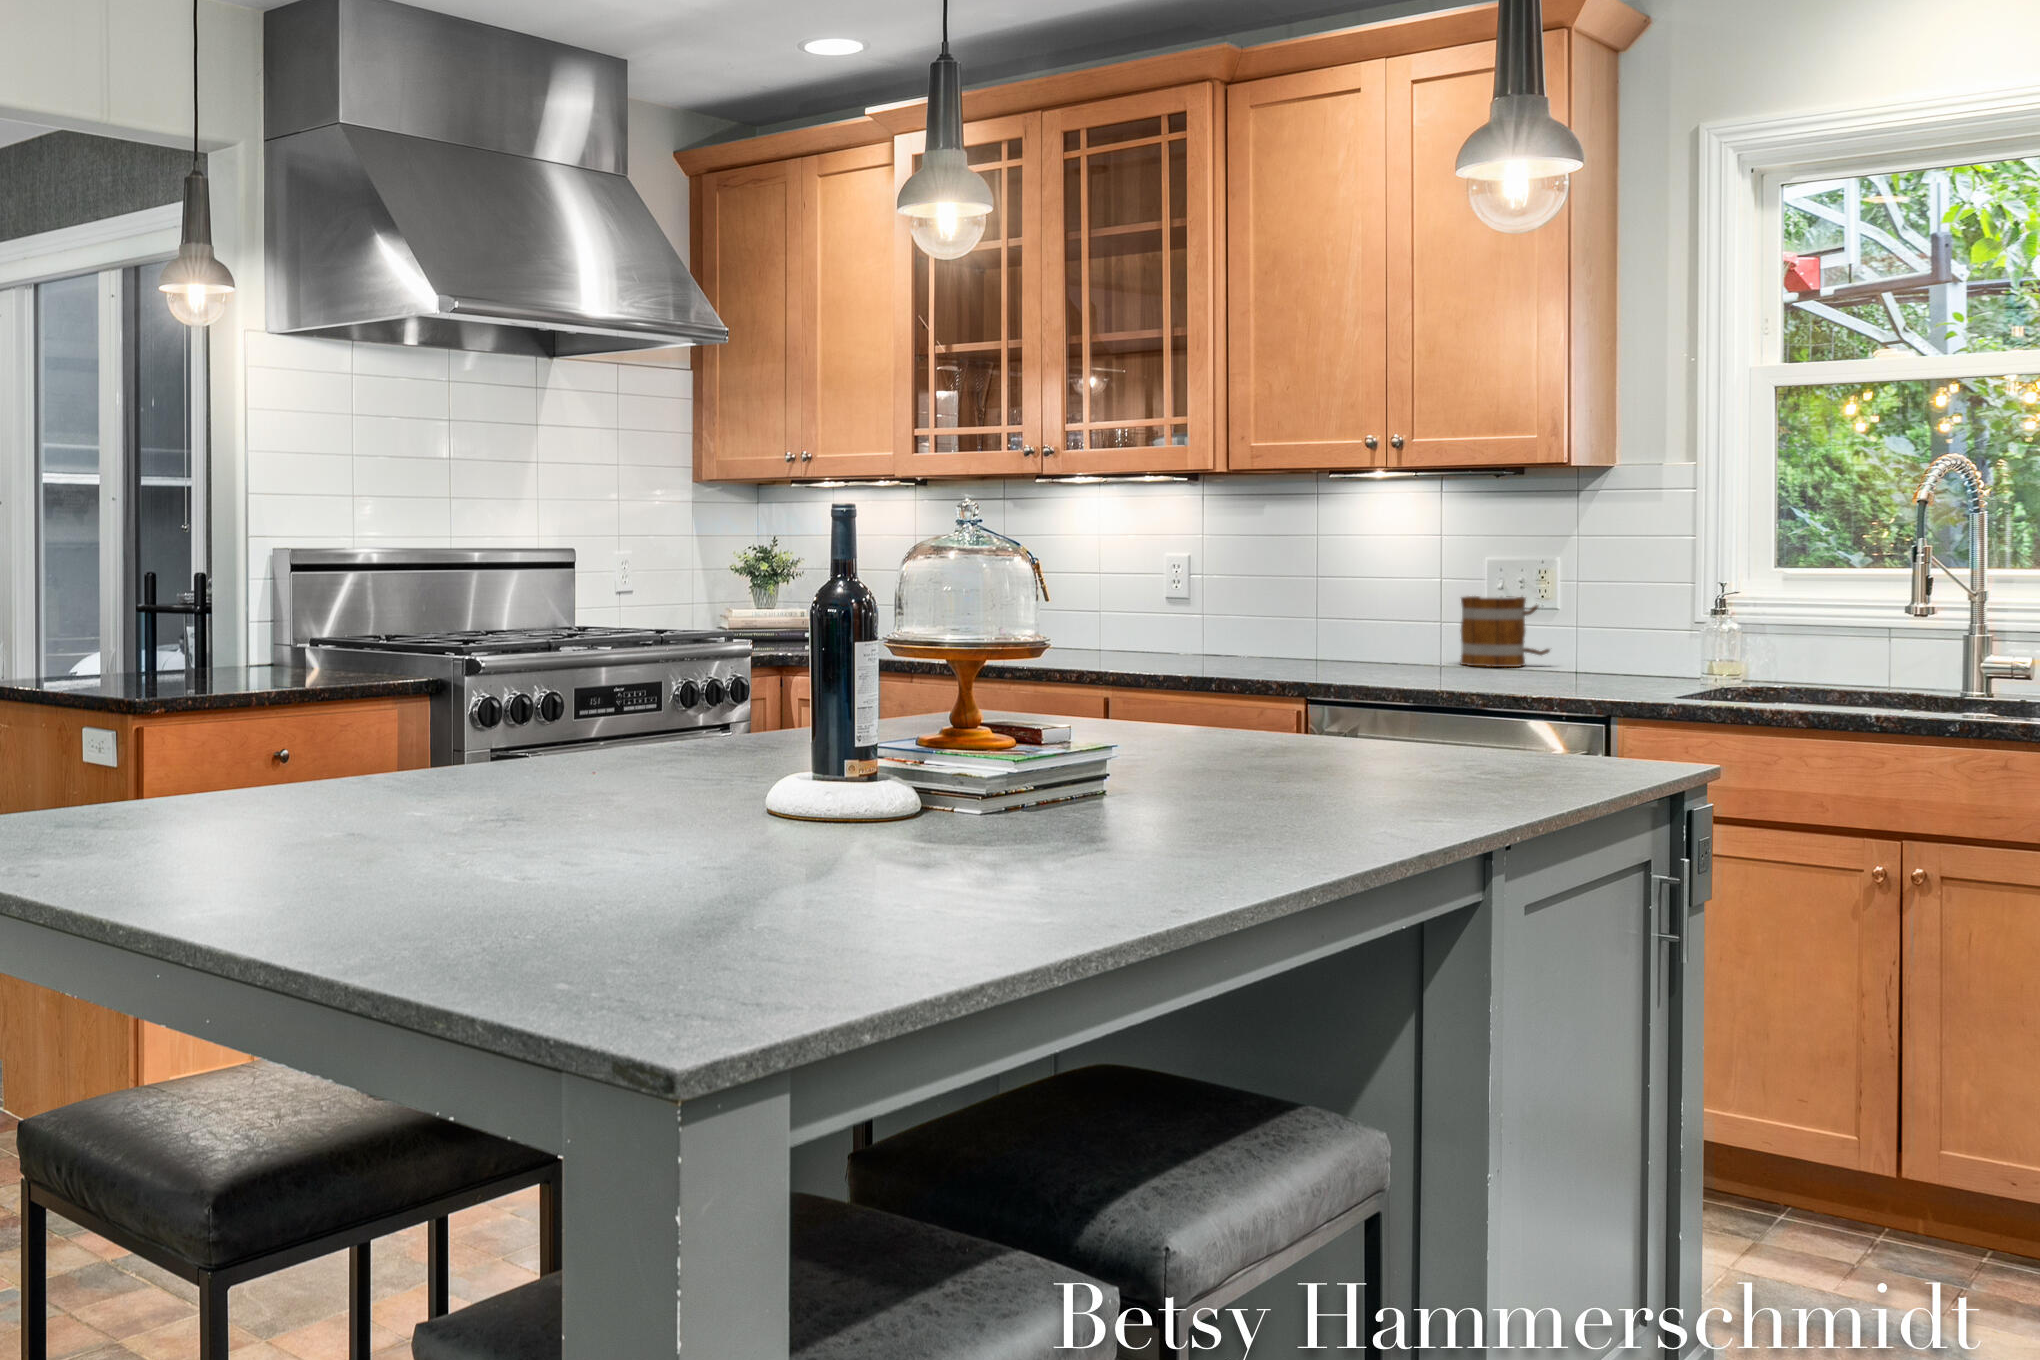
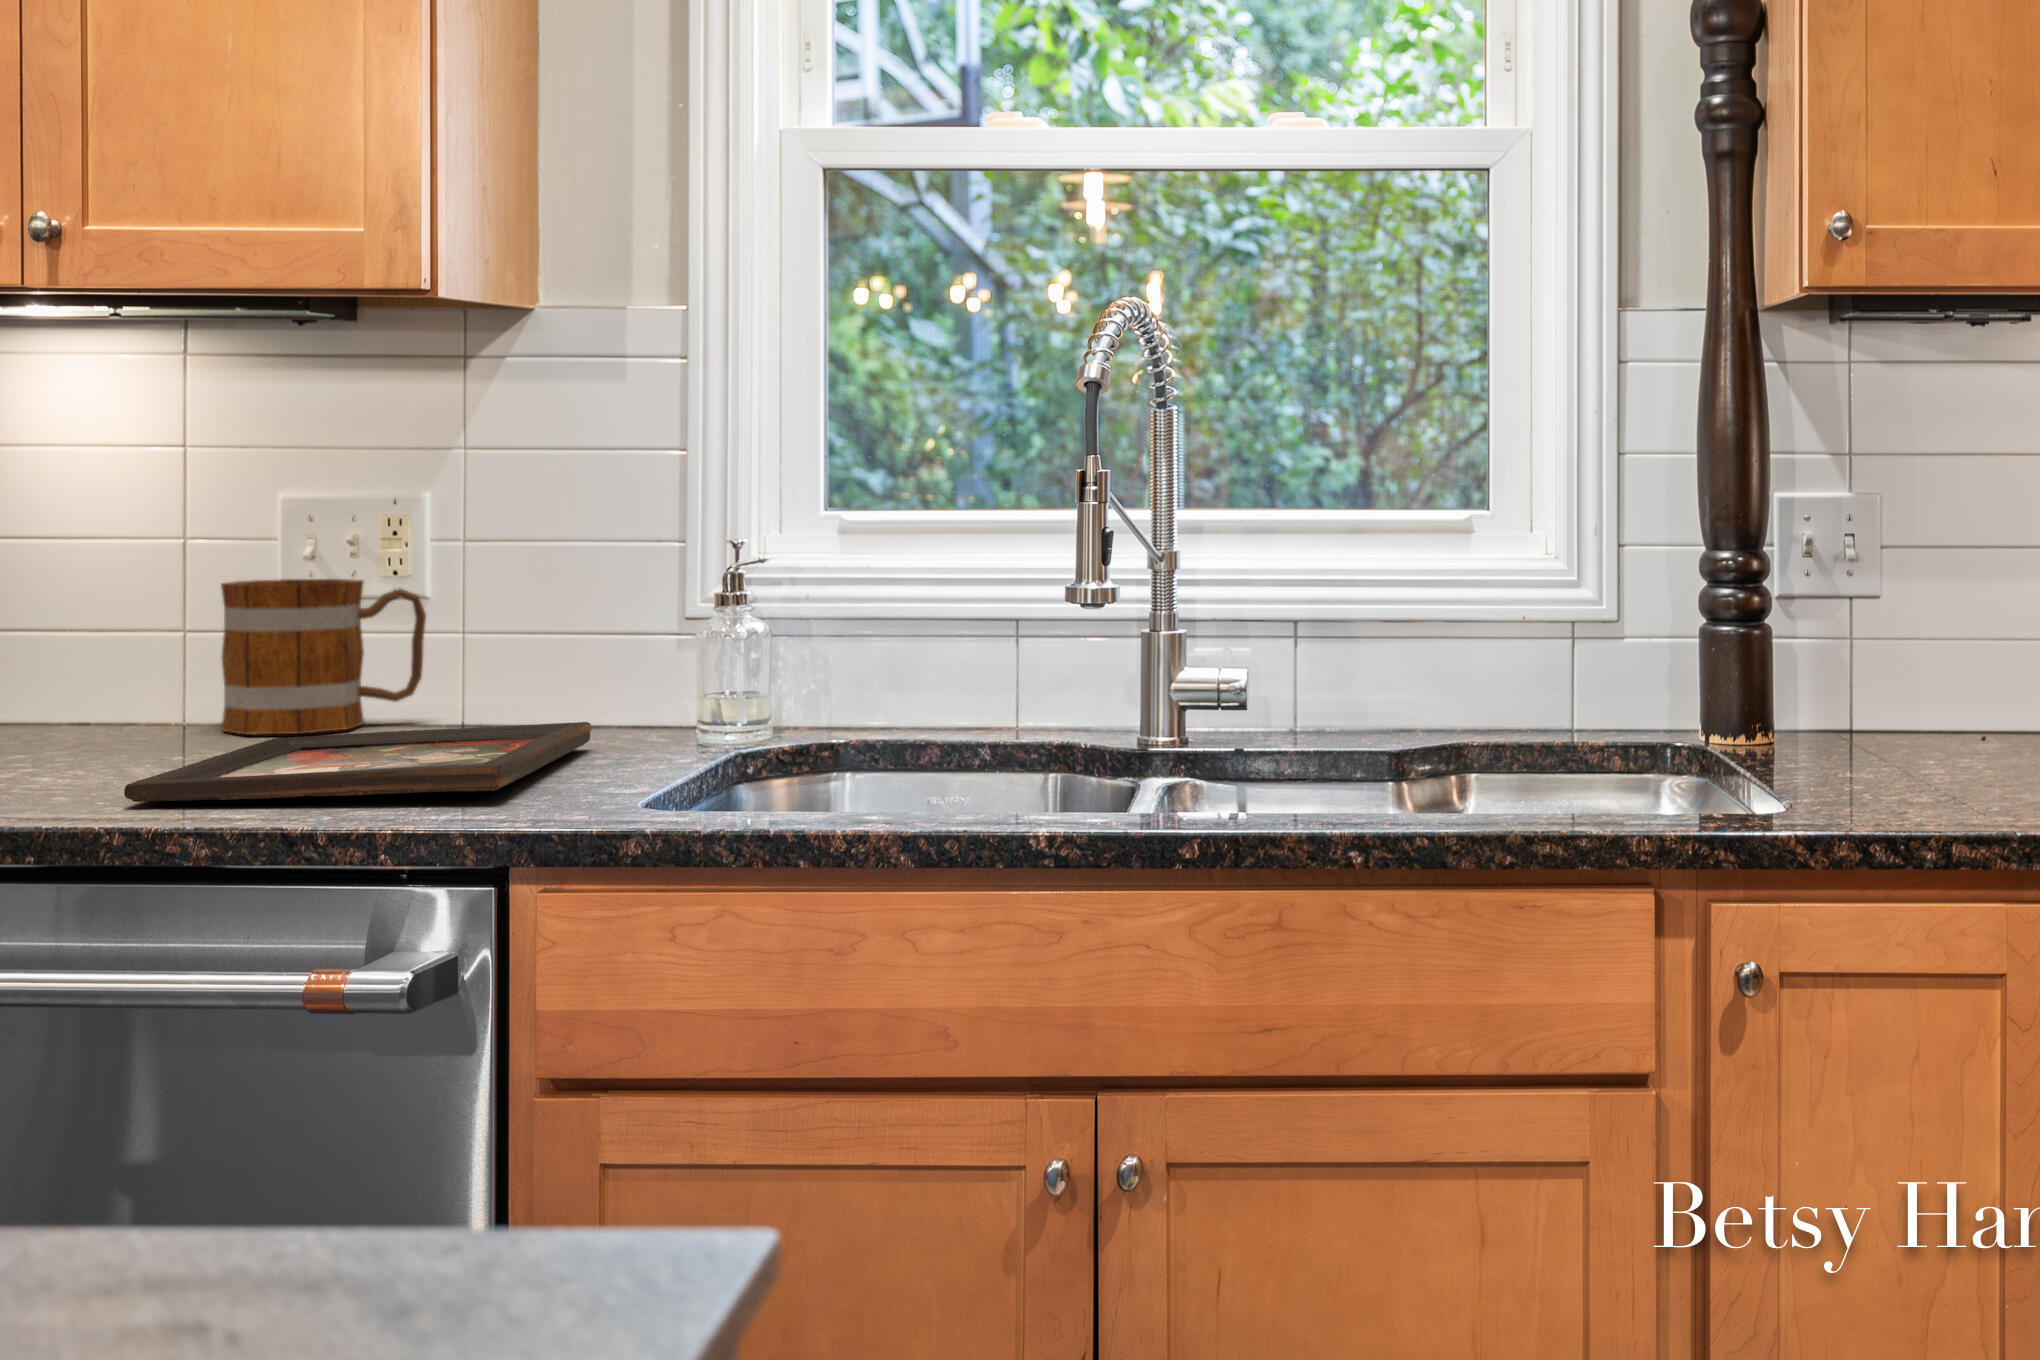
decorative tray: none [1442,666,1643,688] -> present [124,722,592,802]

